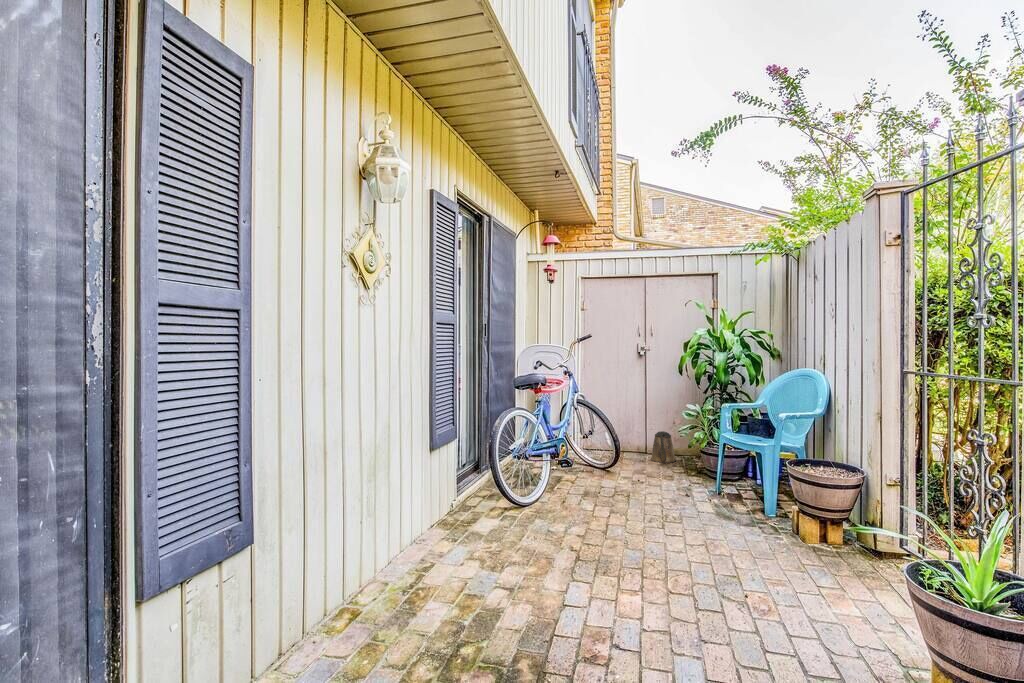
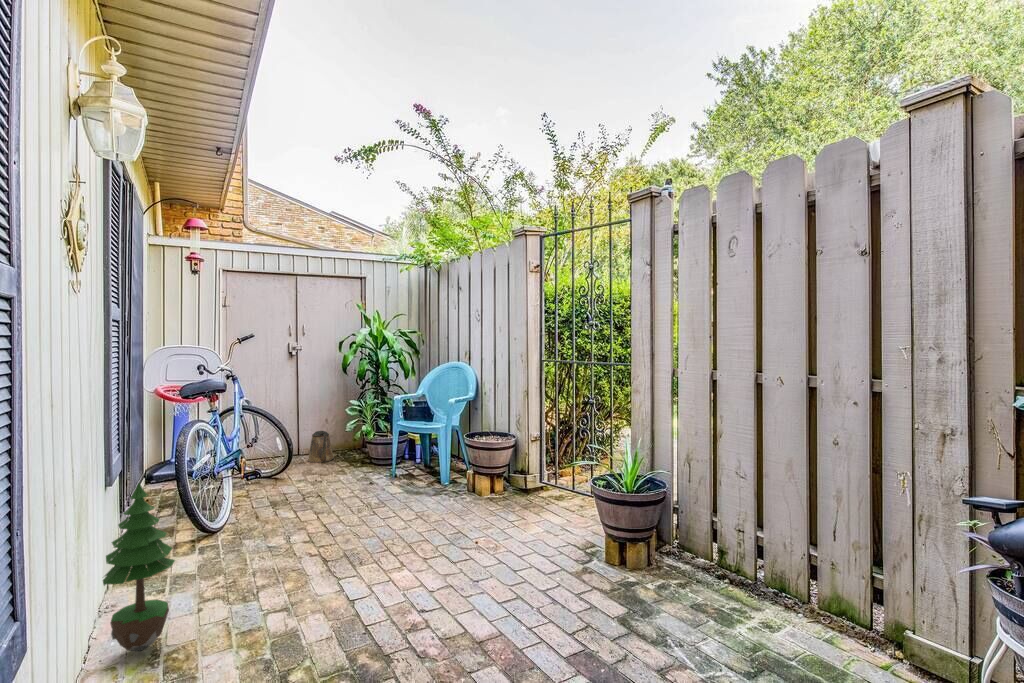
potted tree: none [384,448,432,578] -> present [103,483,175,651]

